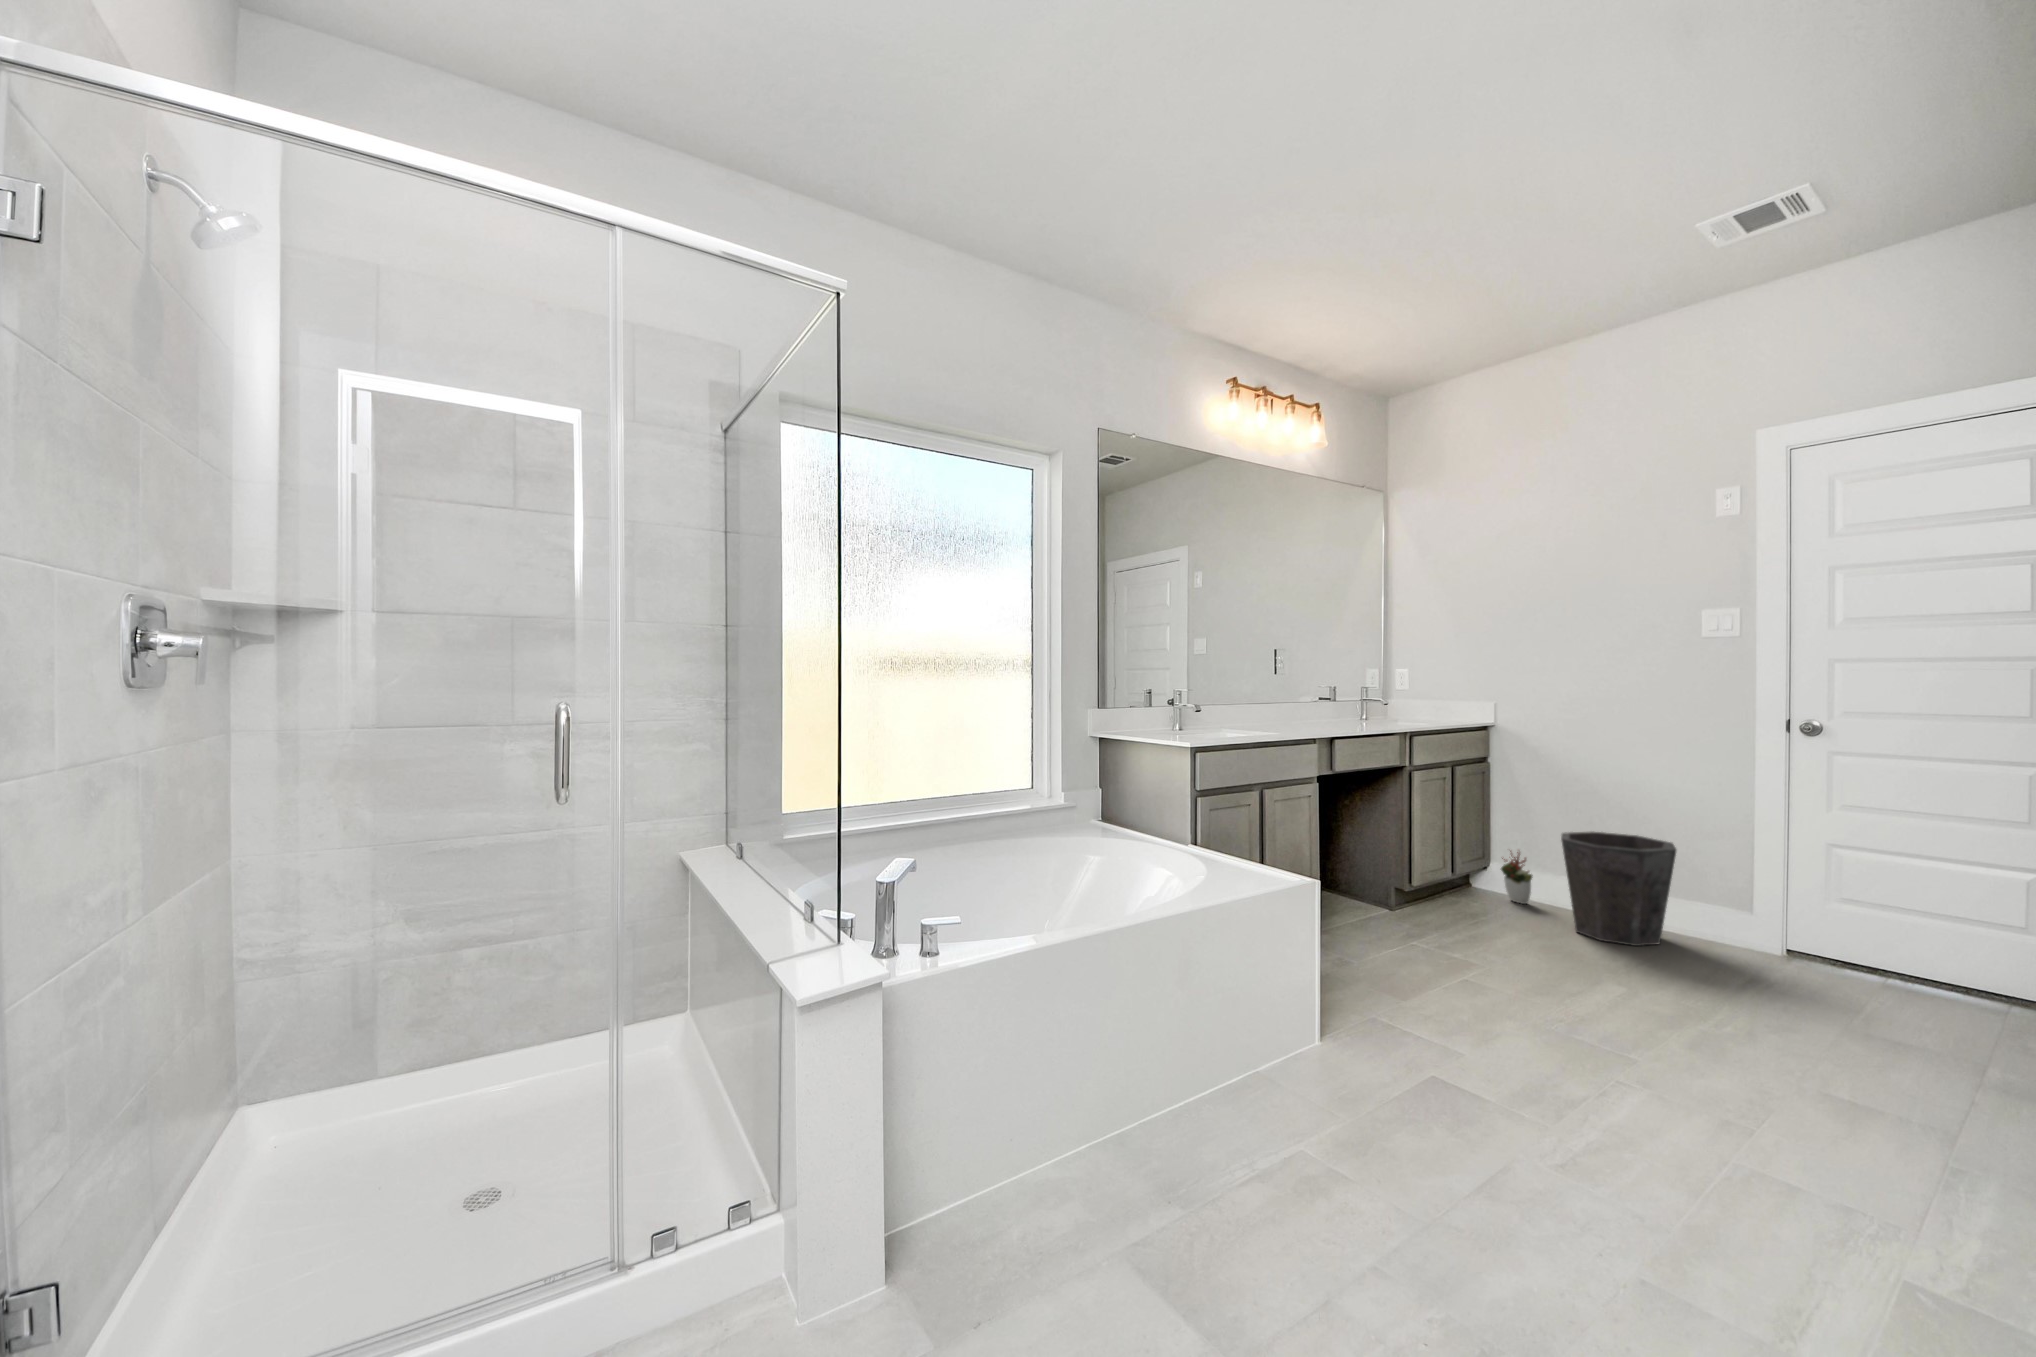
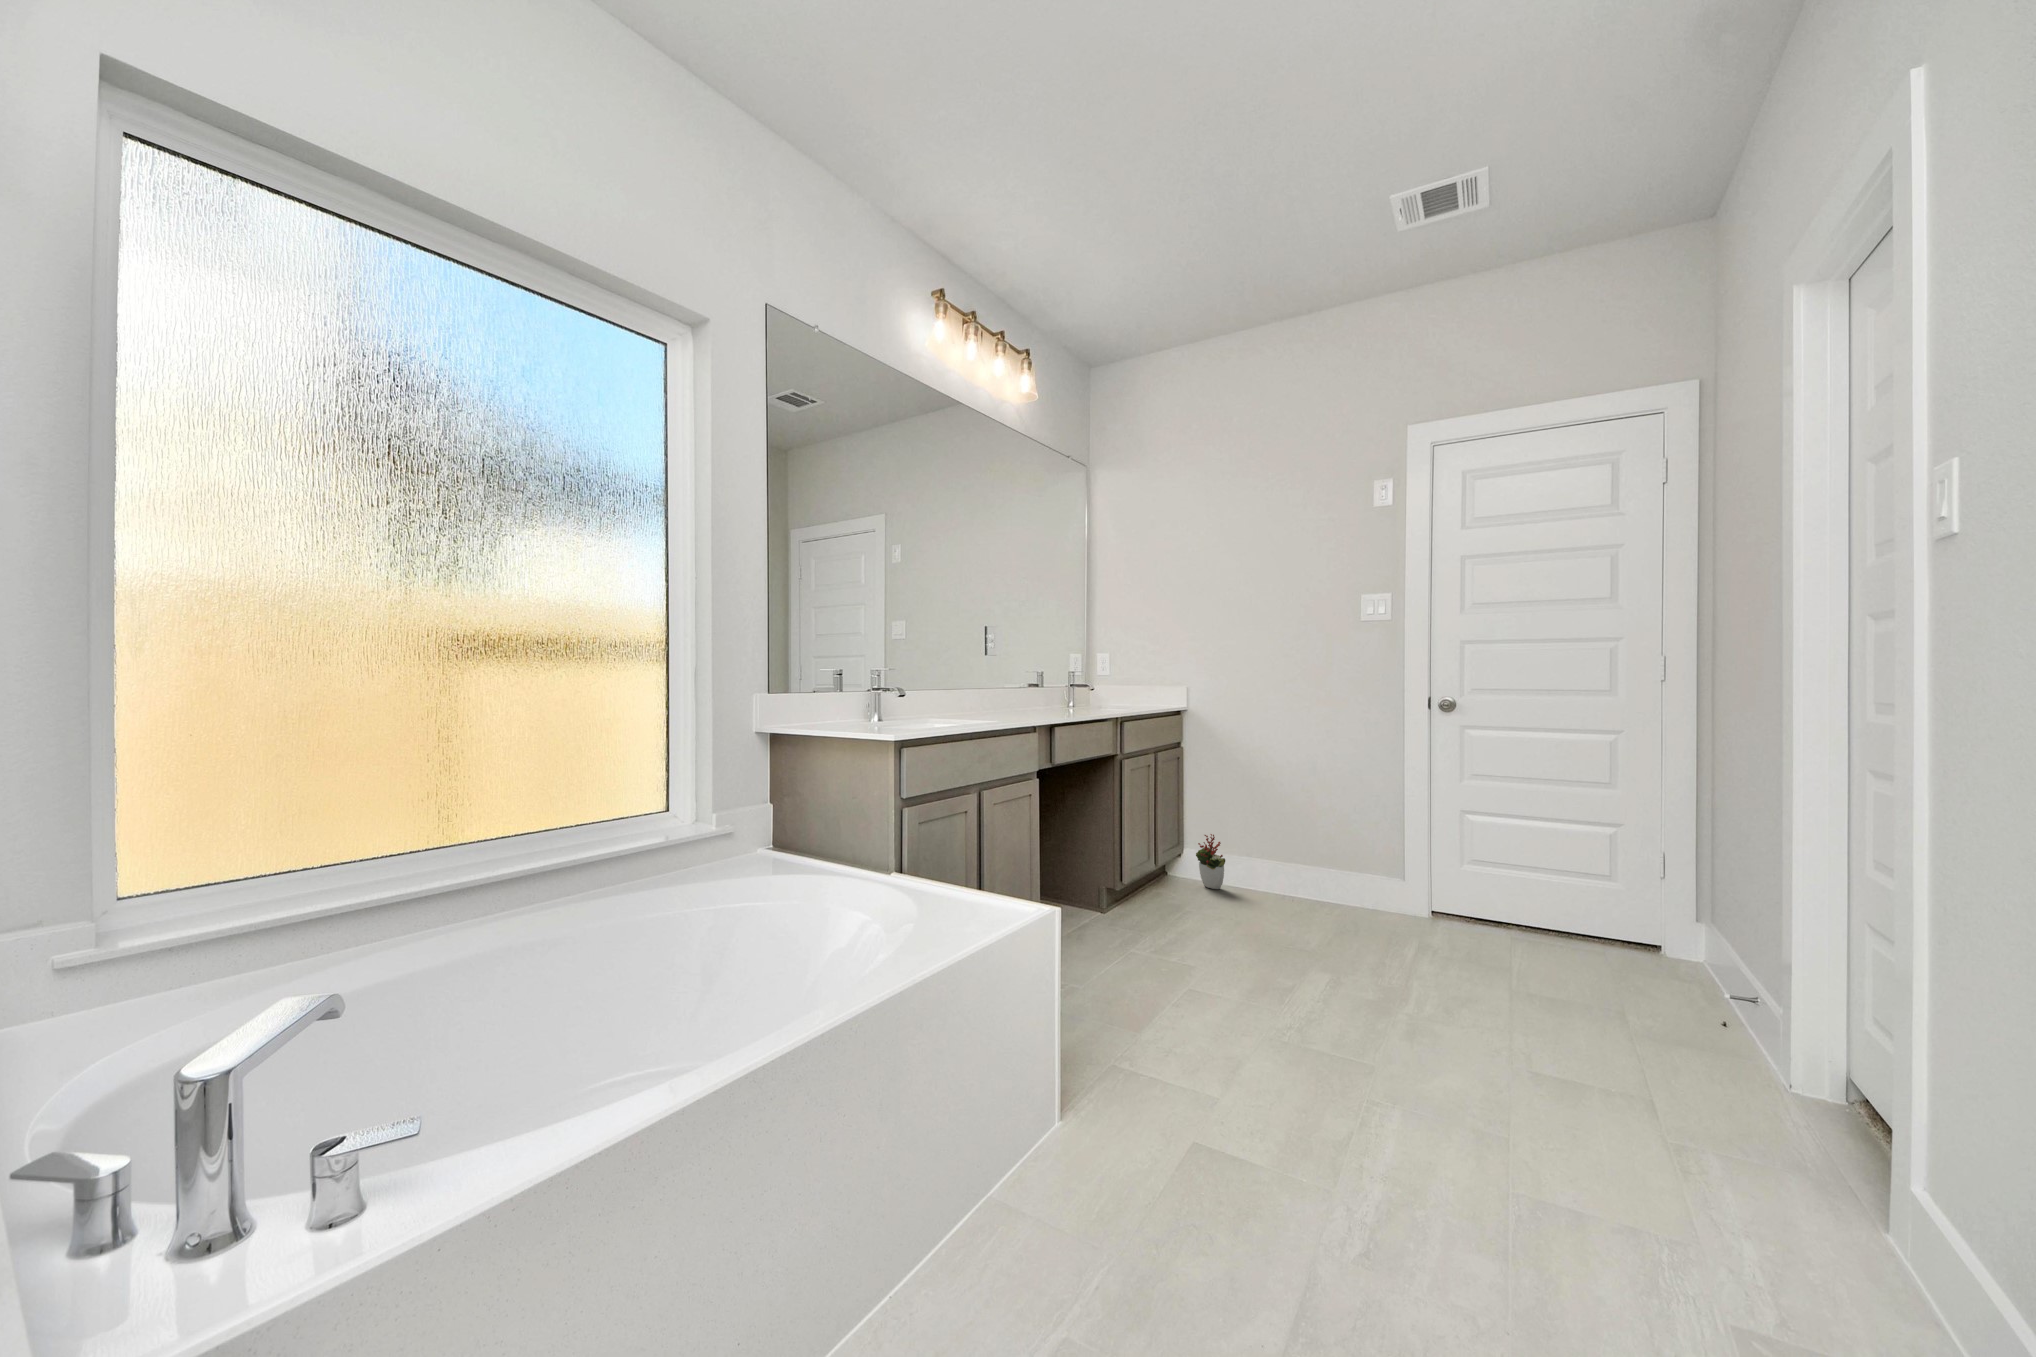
waste bin: present [1561,831,1676,946] -> none [1257,812,1360,926]

